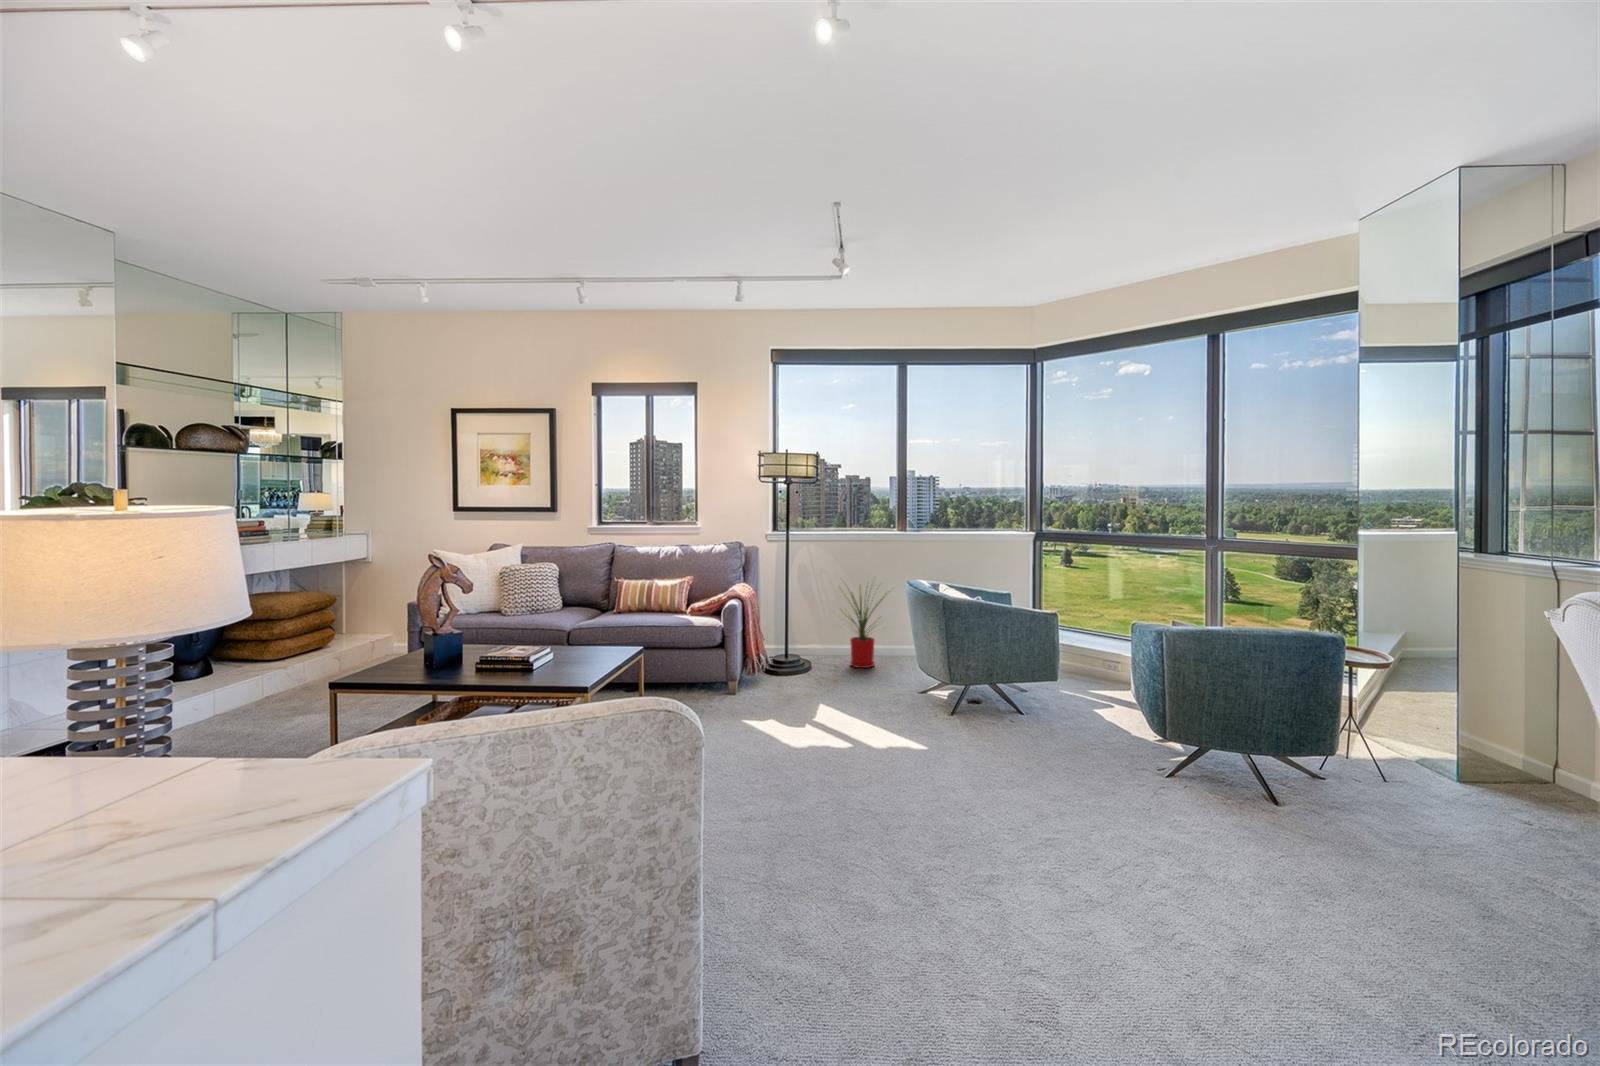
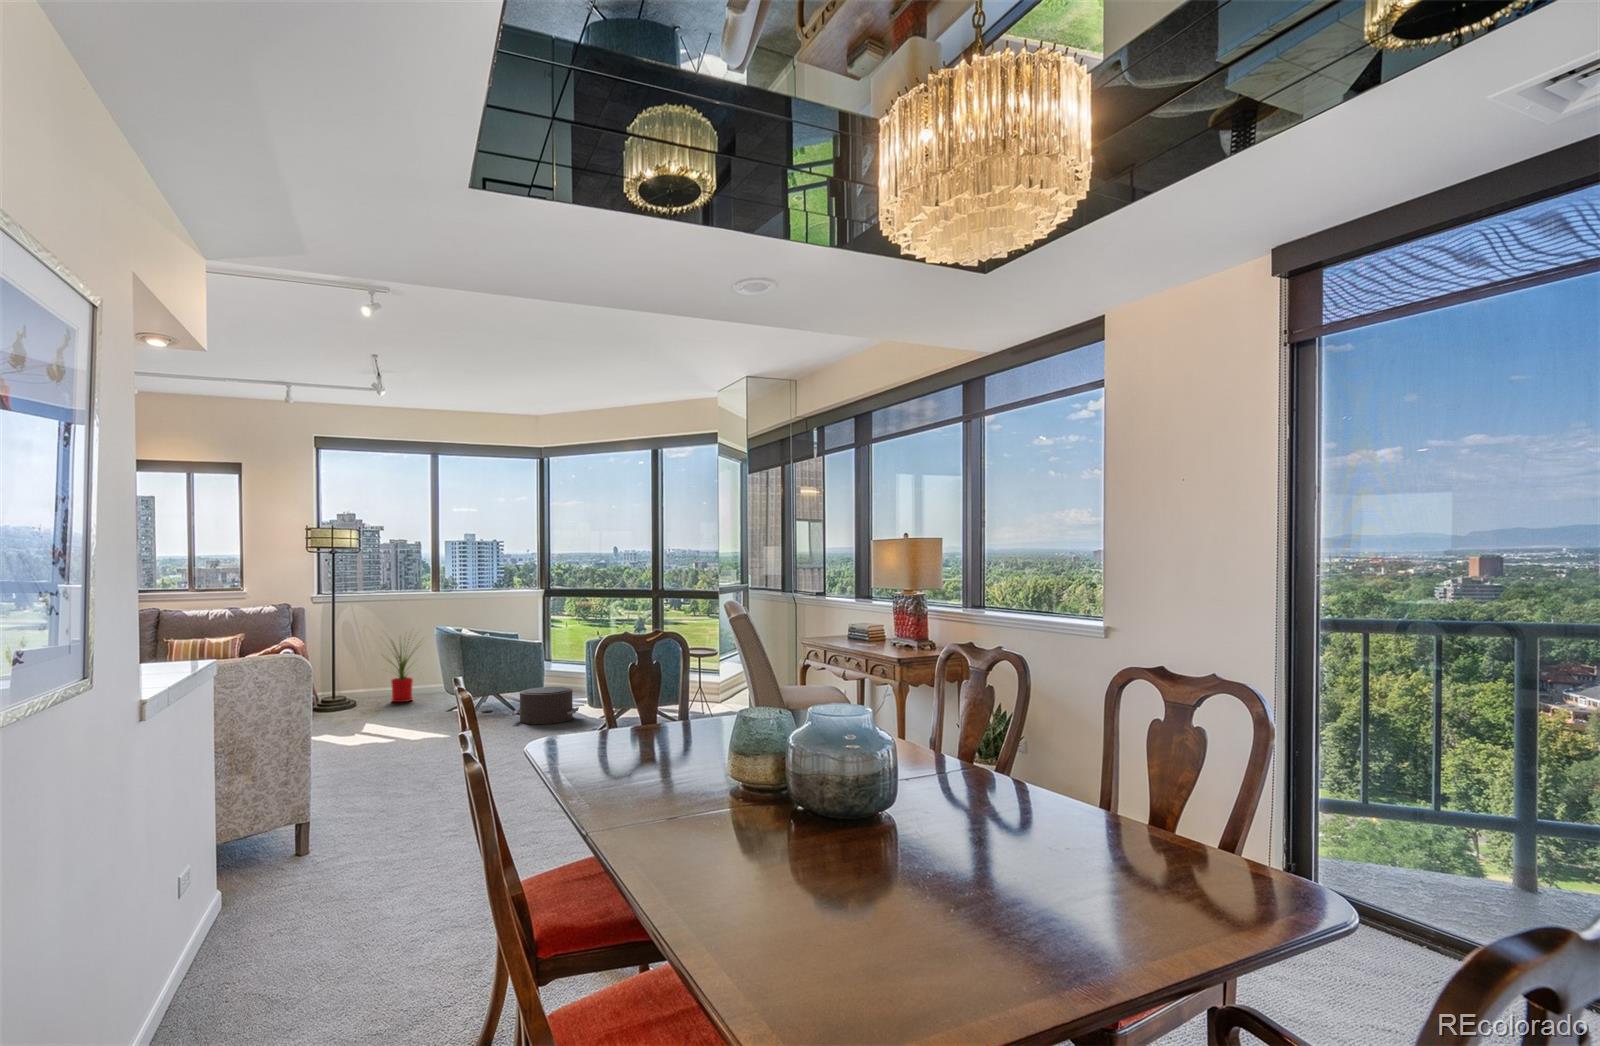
pouf: none [1015,683,1120,748] -> present [510,687,579,724]

